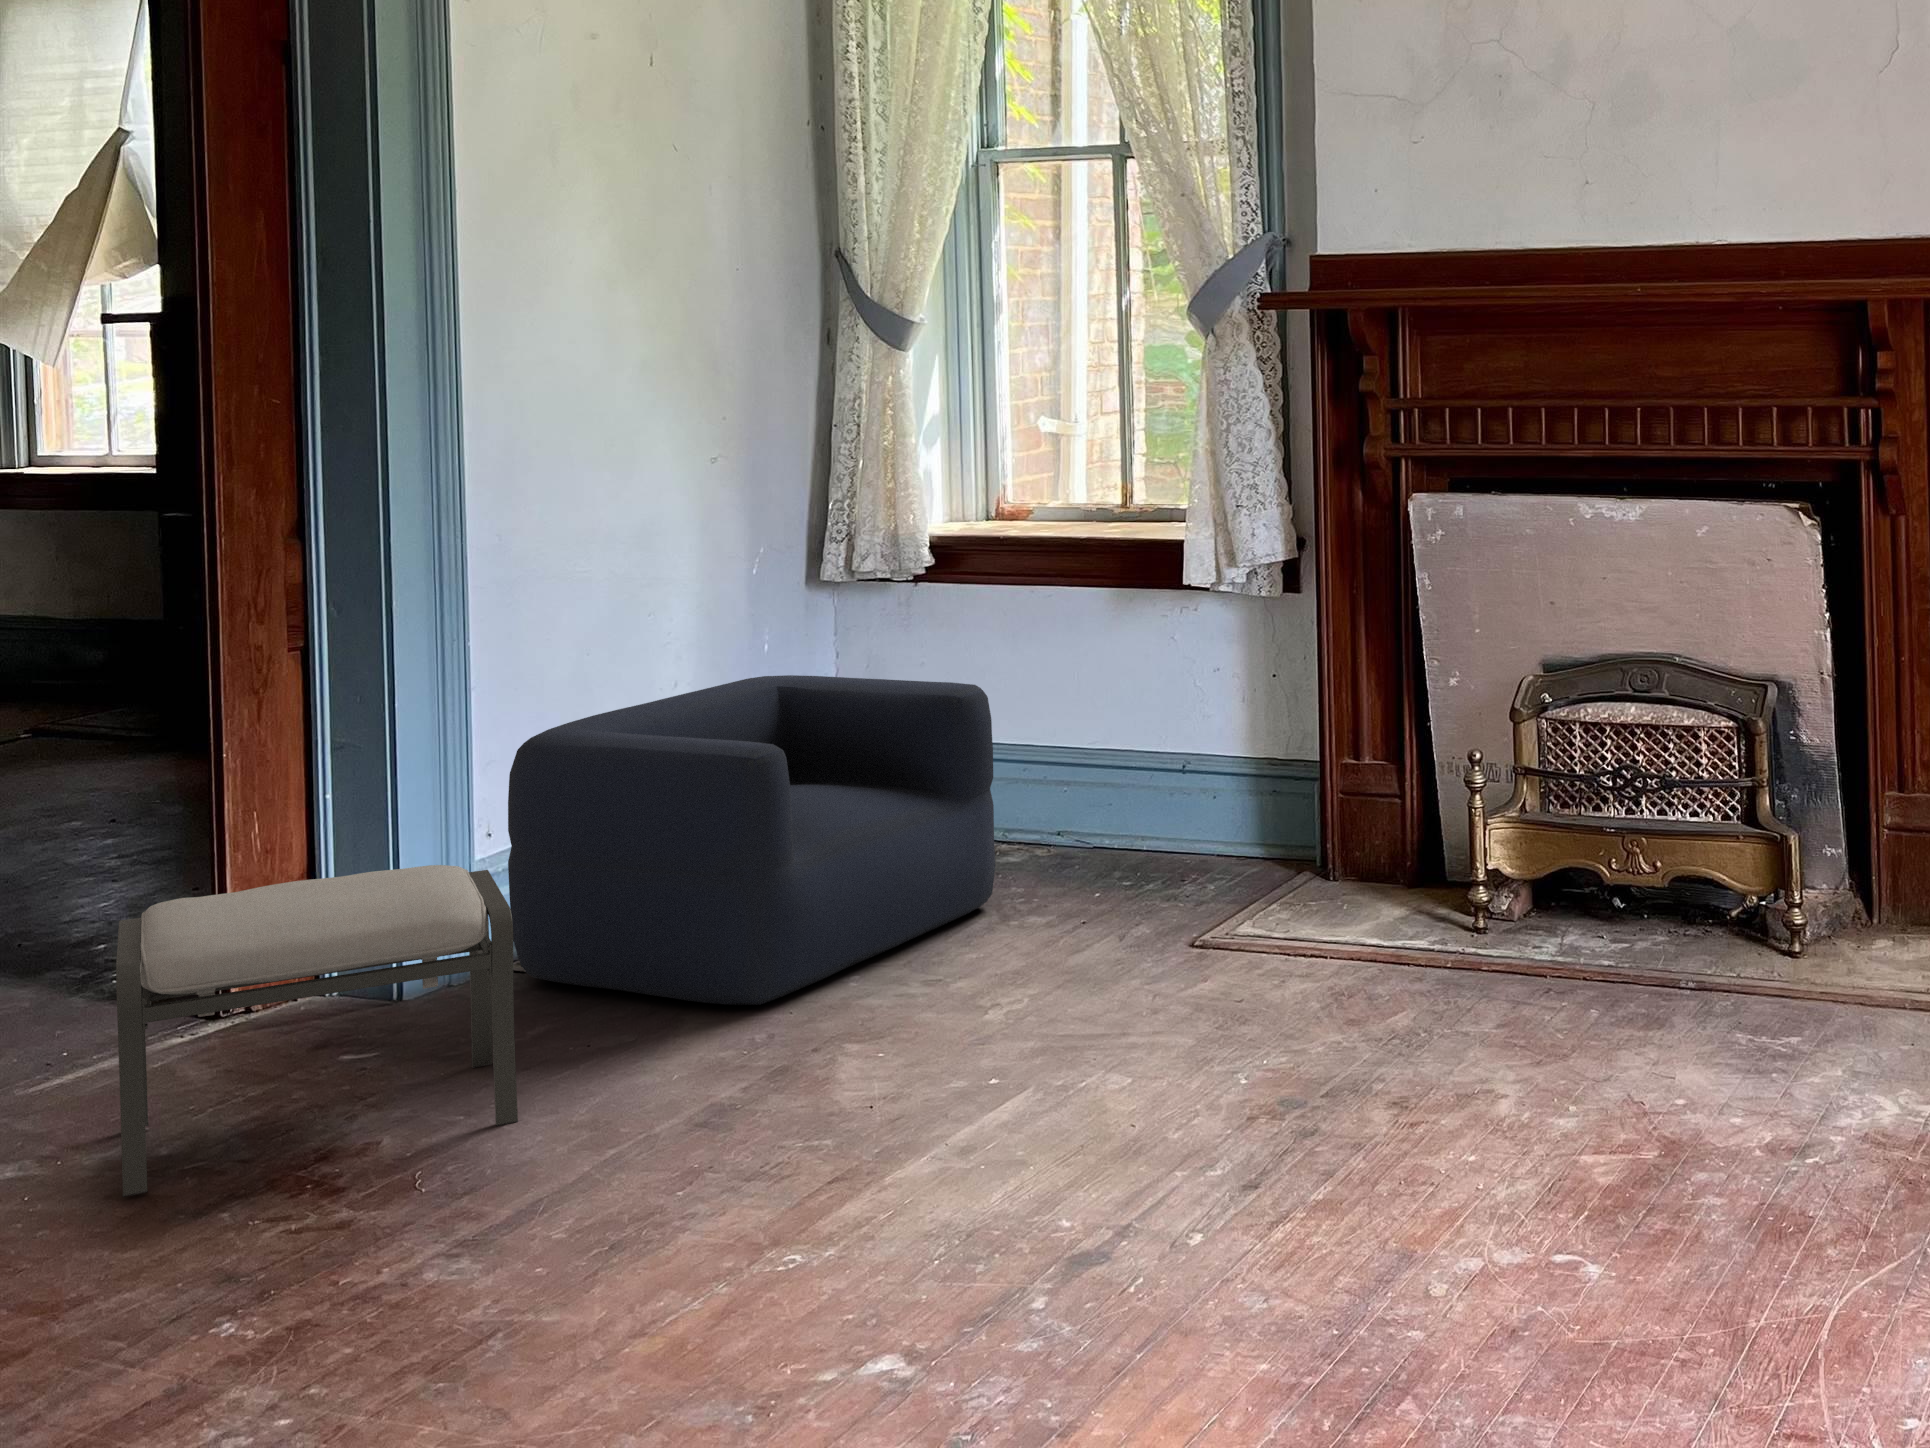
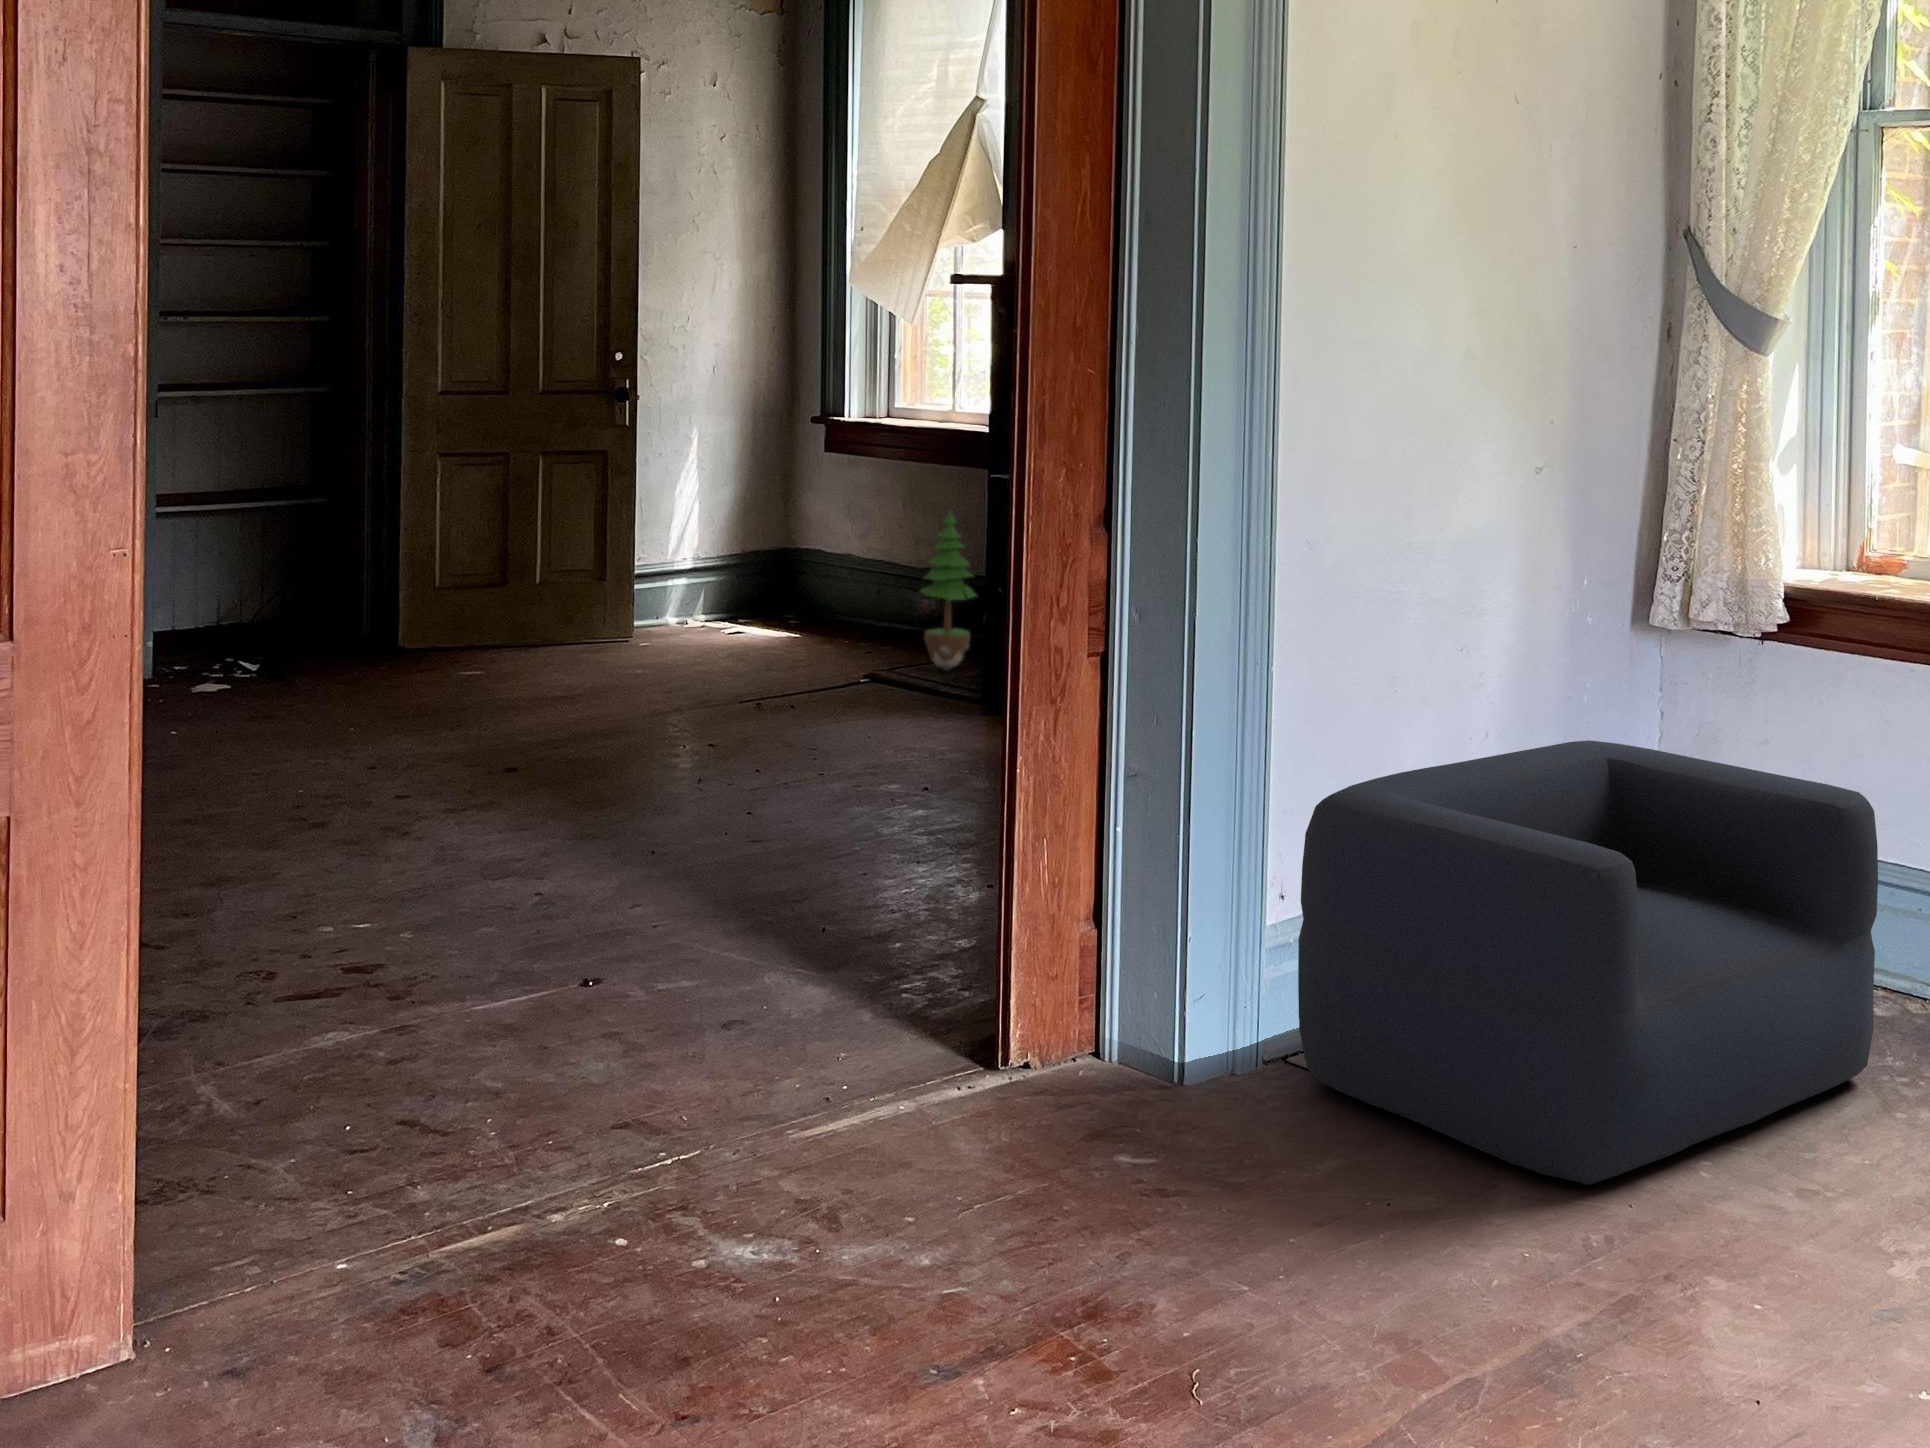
potted tree: none [90,555,159,721] -> present [921,511,976,671]
ottoman: present [116,865,518,1197] -> none [867,953,1310,1324]

